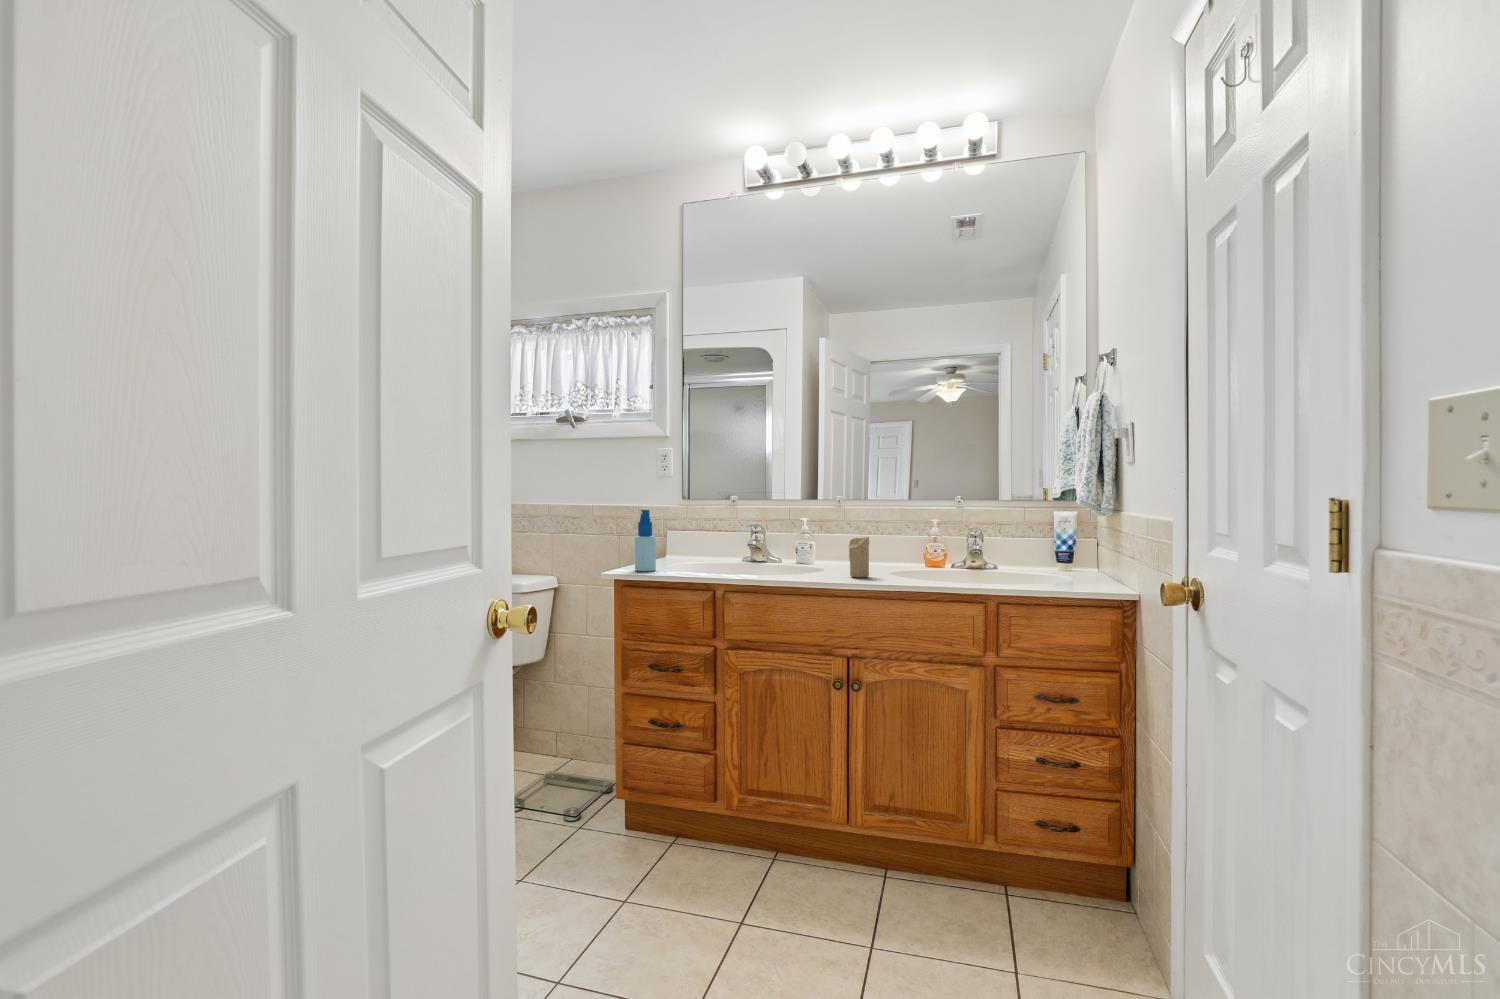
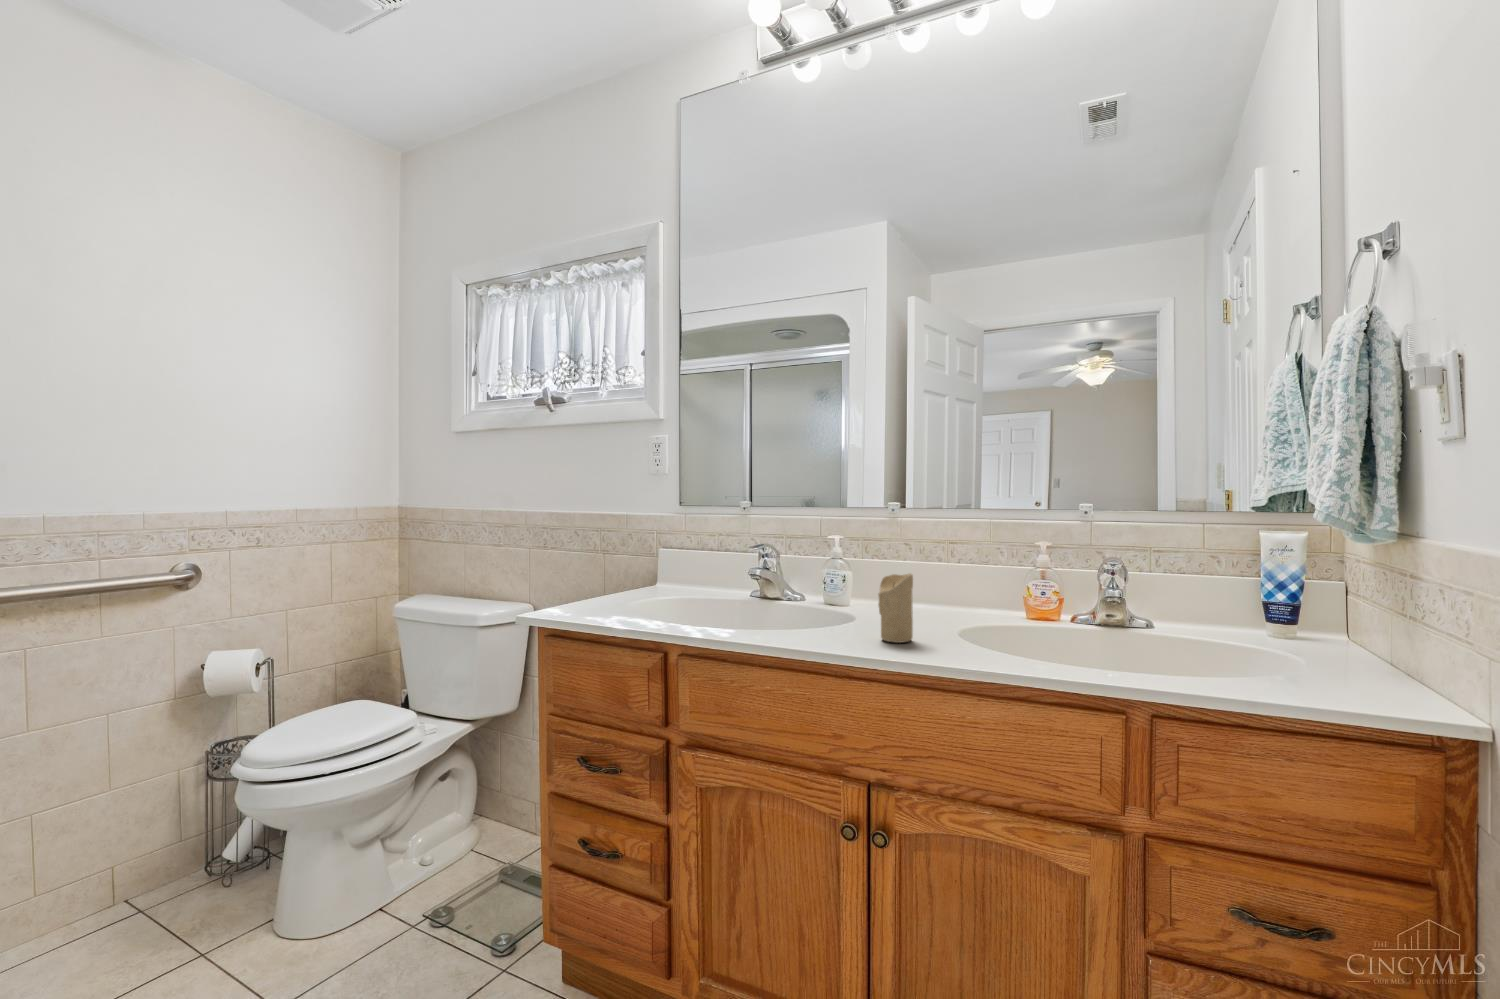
spray bottle: present [635,510,656,571] -> none [575,523,606,613]

